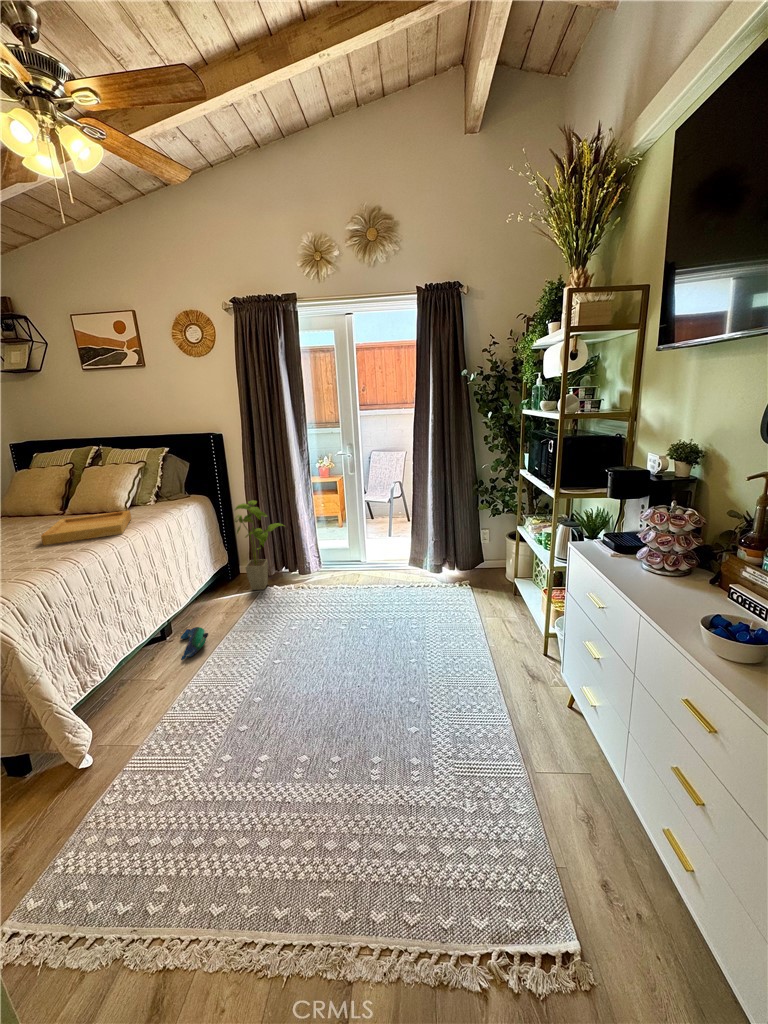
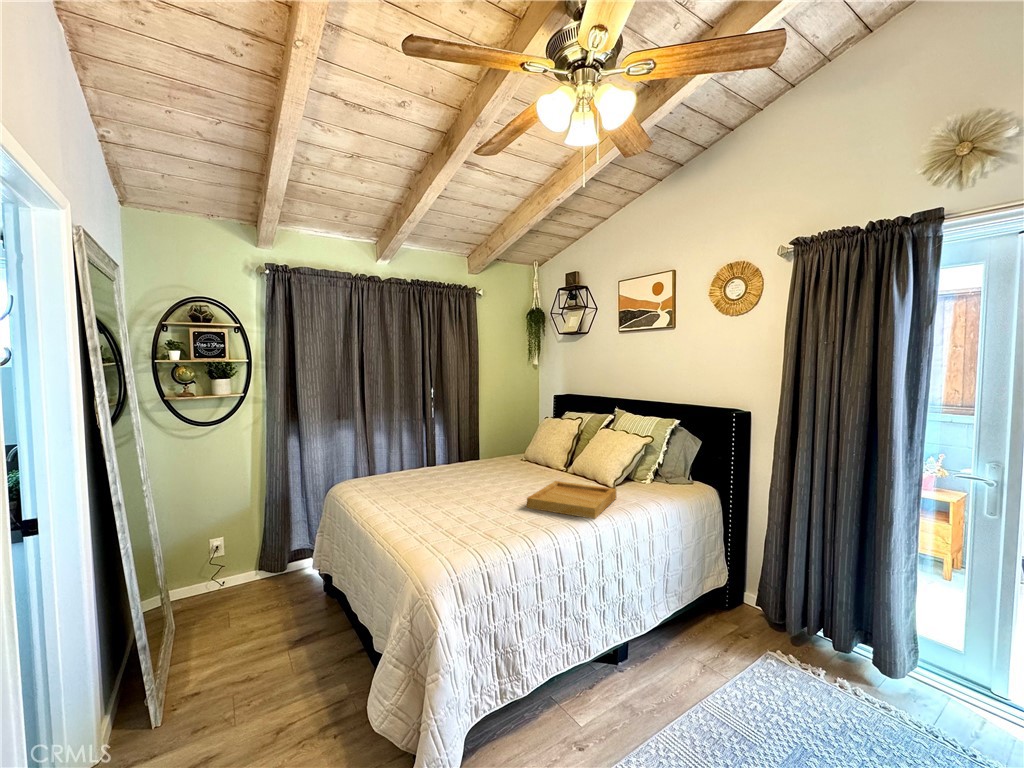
house plant: present [235,500,283,590] -> none [739,515,827,652]
plush toy: present [180,627,208,660] -> none [621,665,664,715]

